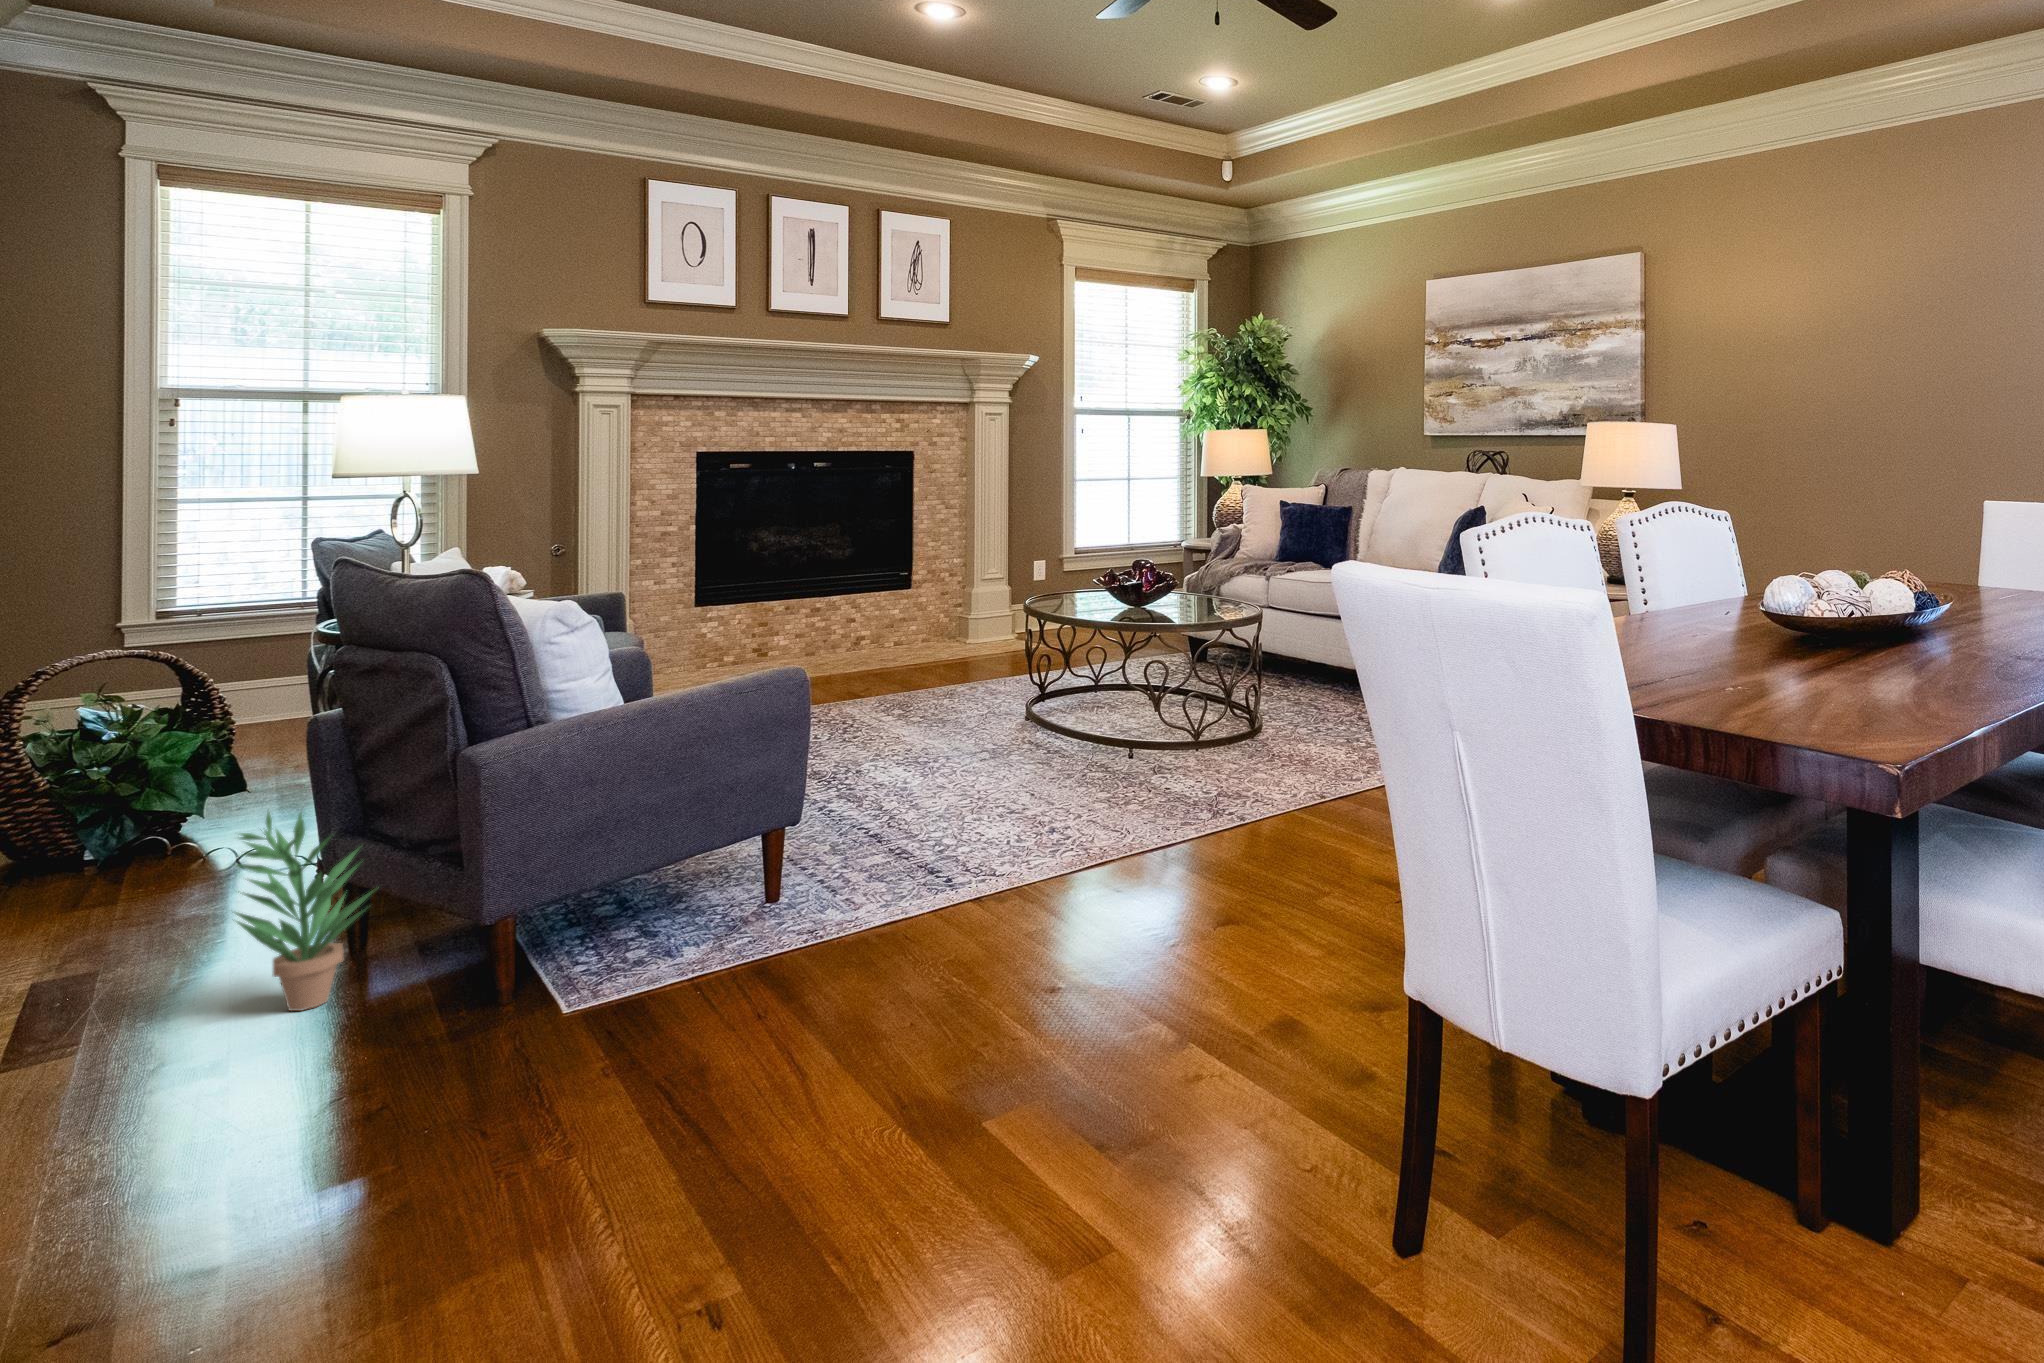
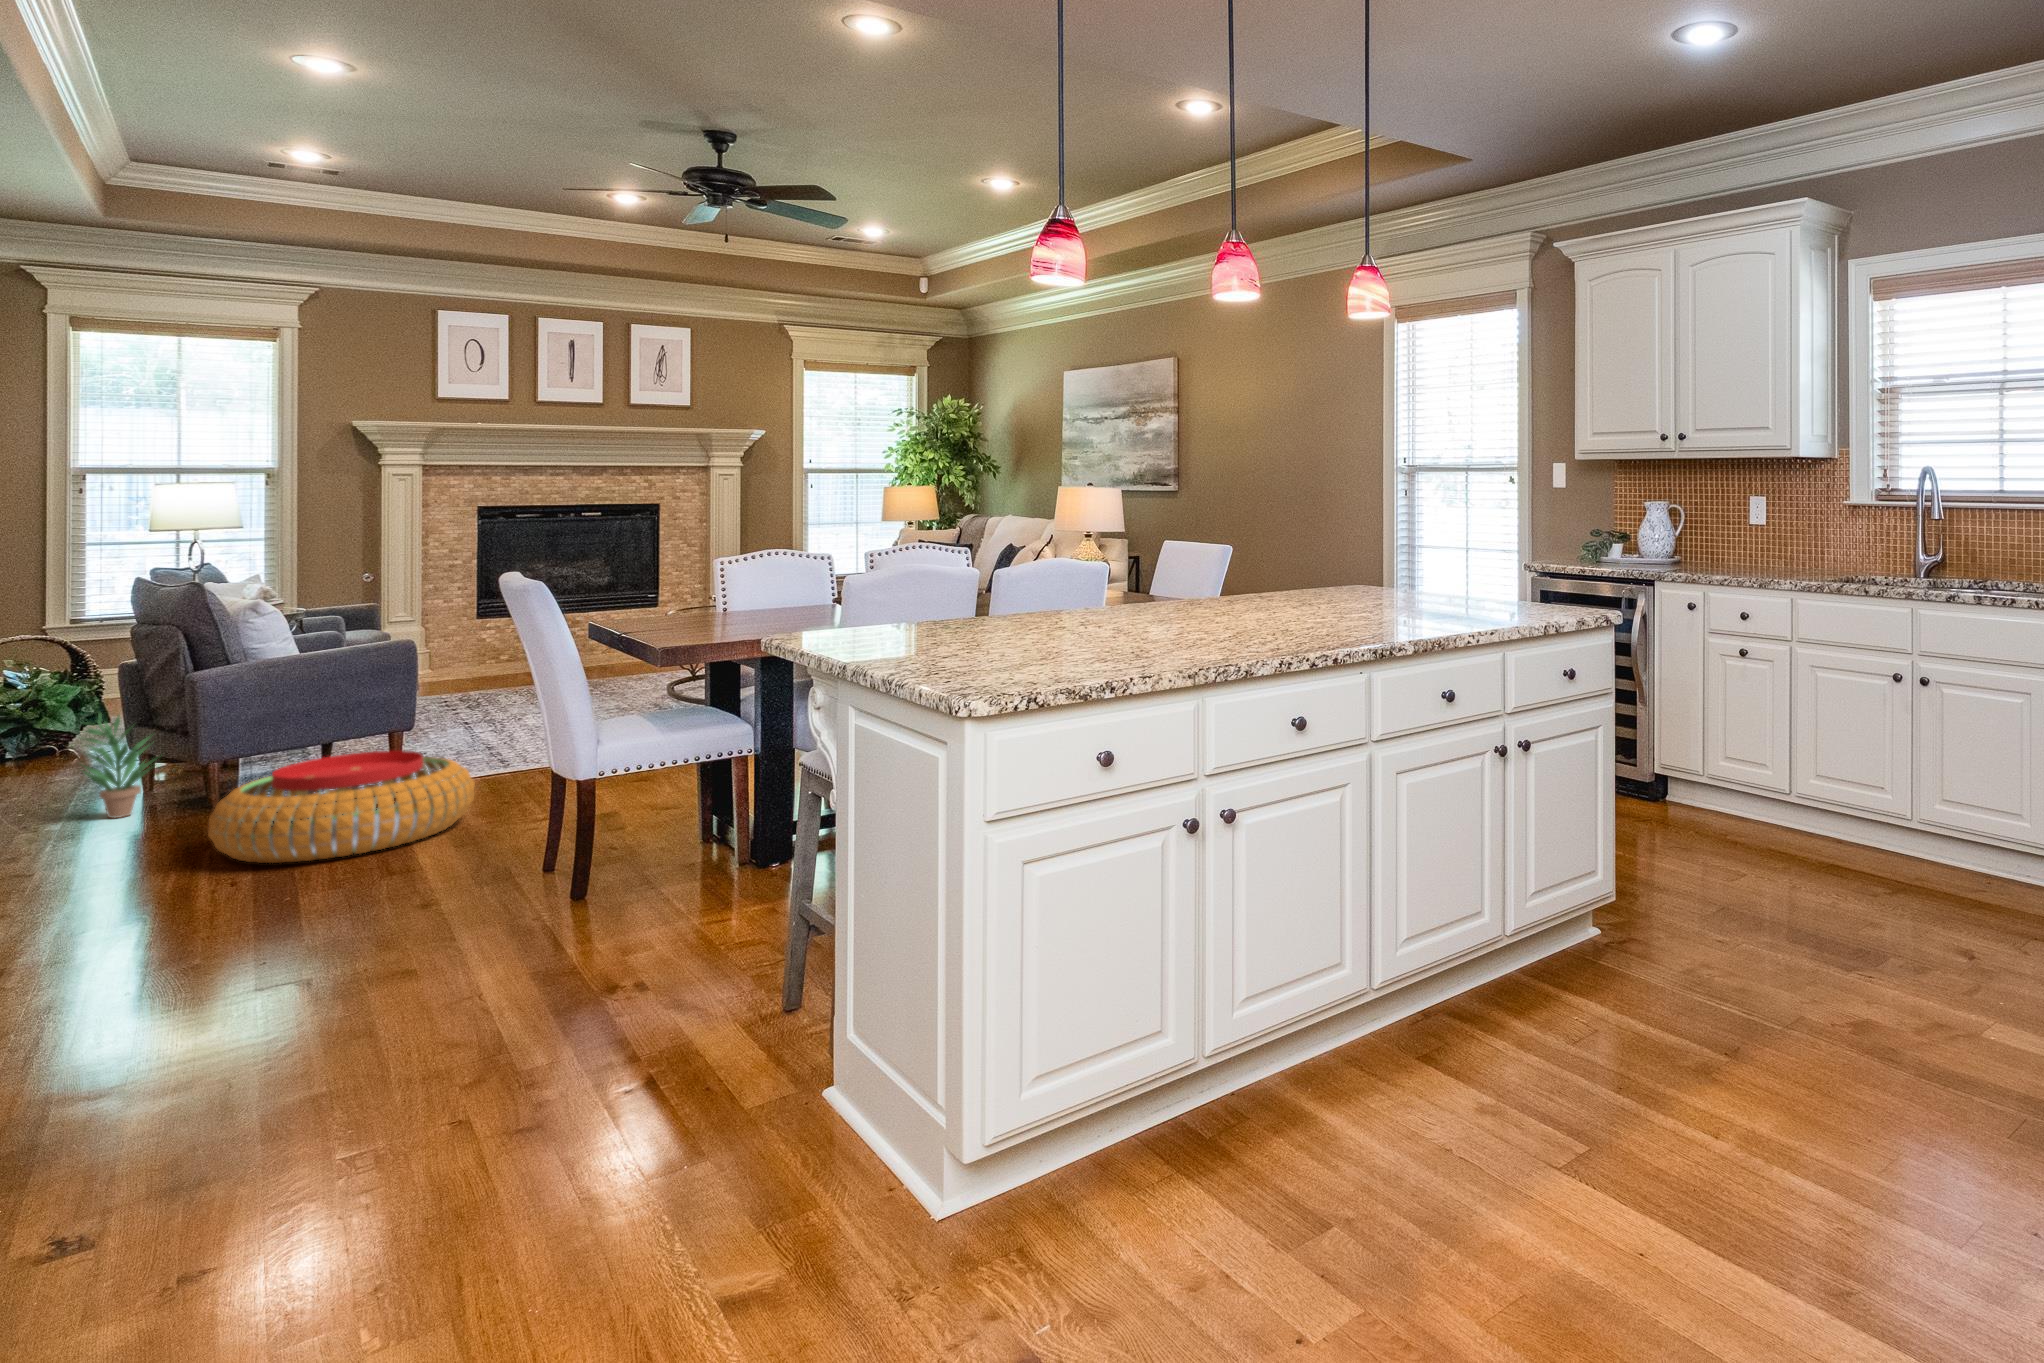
pouf: none [526,893,979,1180] -> present [208,750,475,863]

